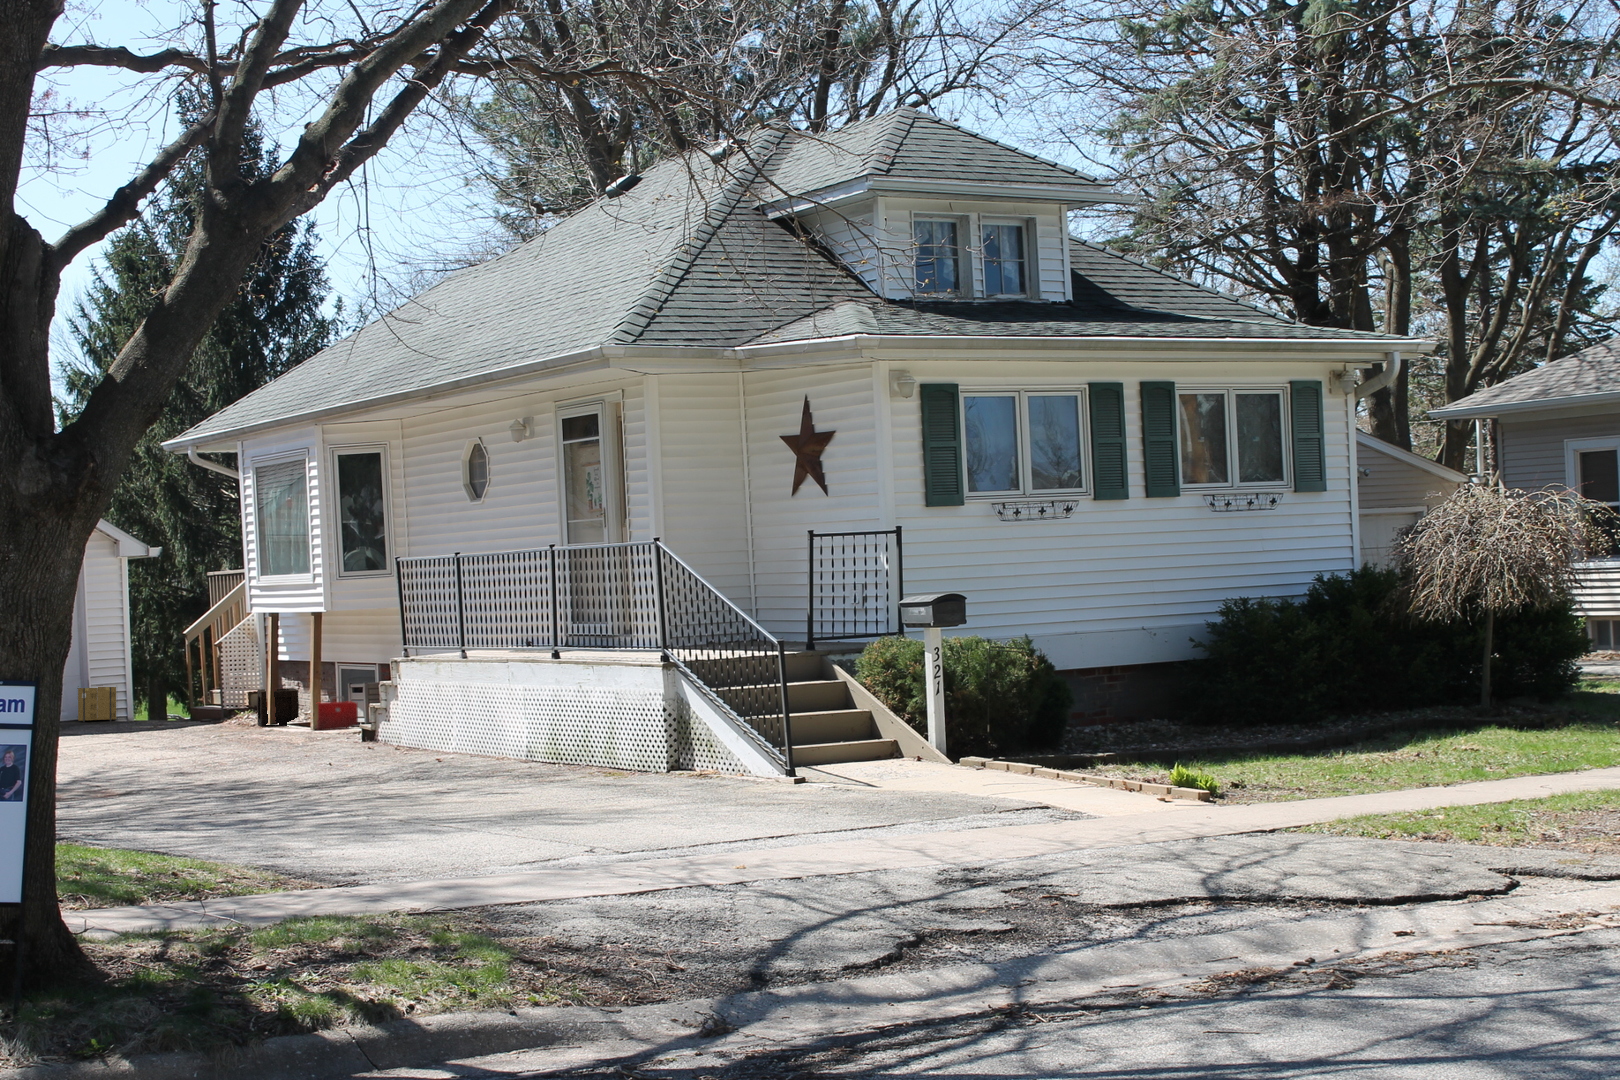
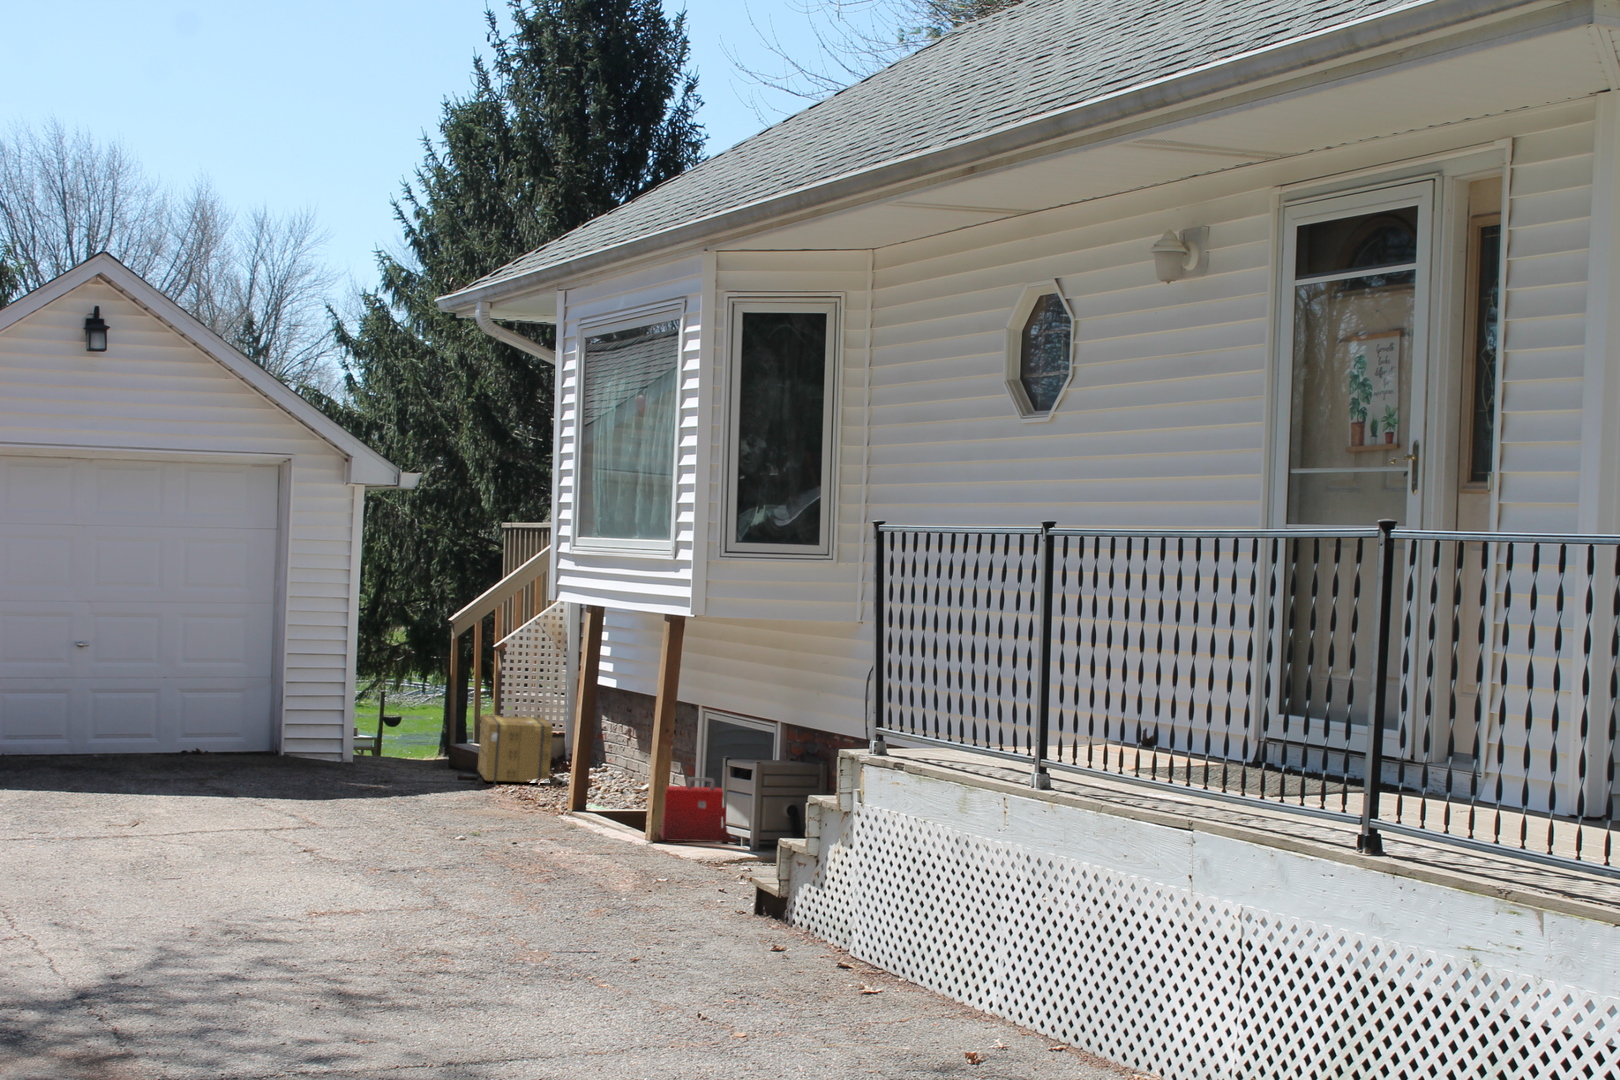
cardboard box: present [77,687,116,722] -> present [478,715,553,784]
wooden crate: present [257,688,299,727] -> none [553,737,628,811]

